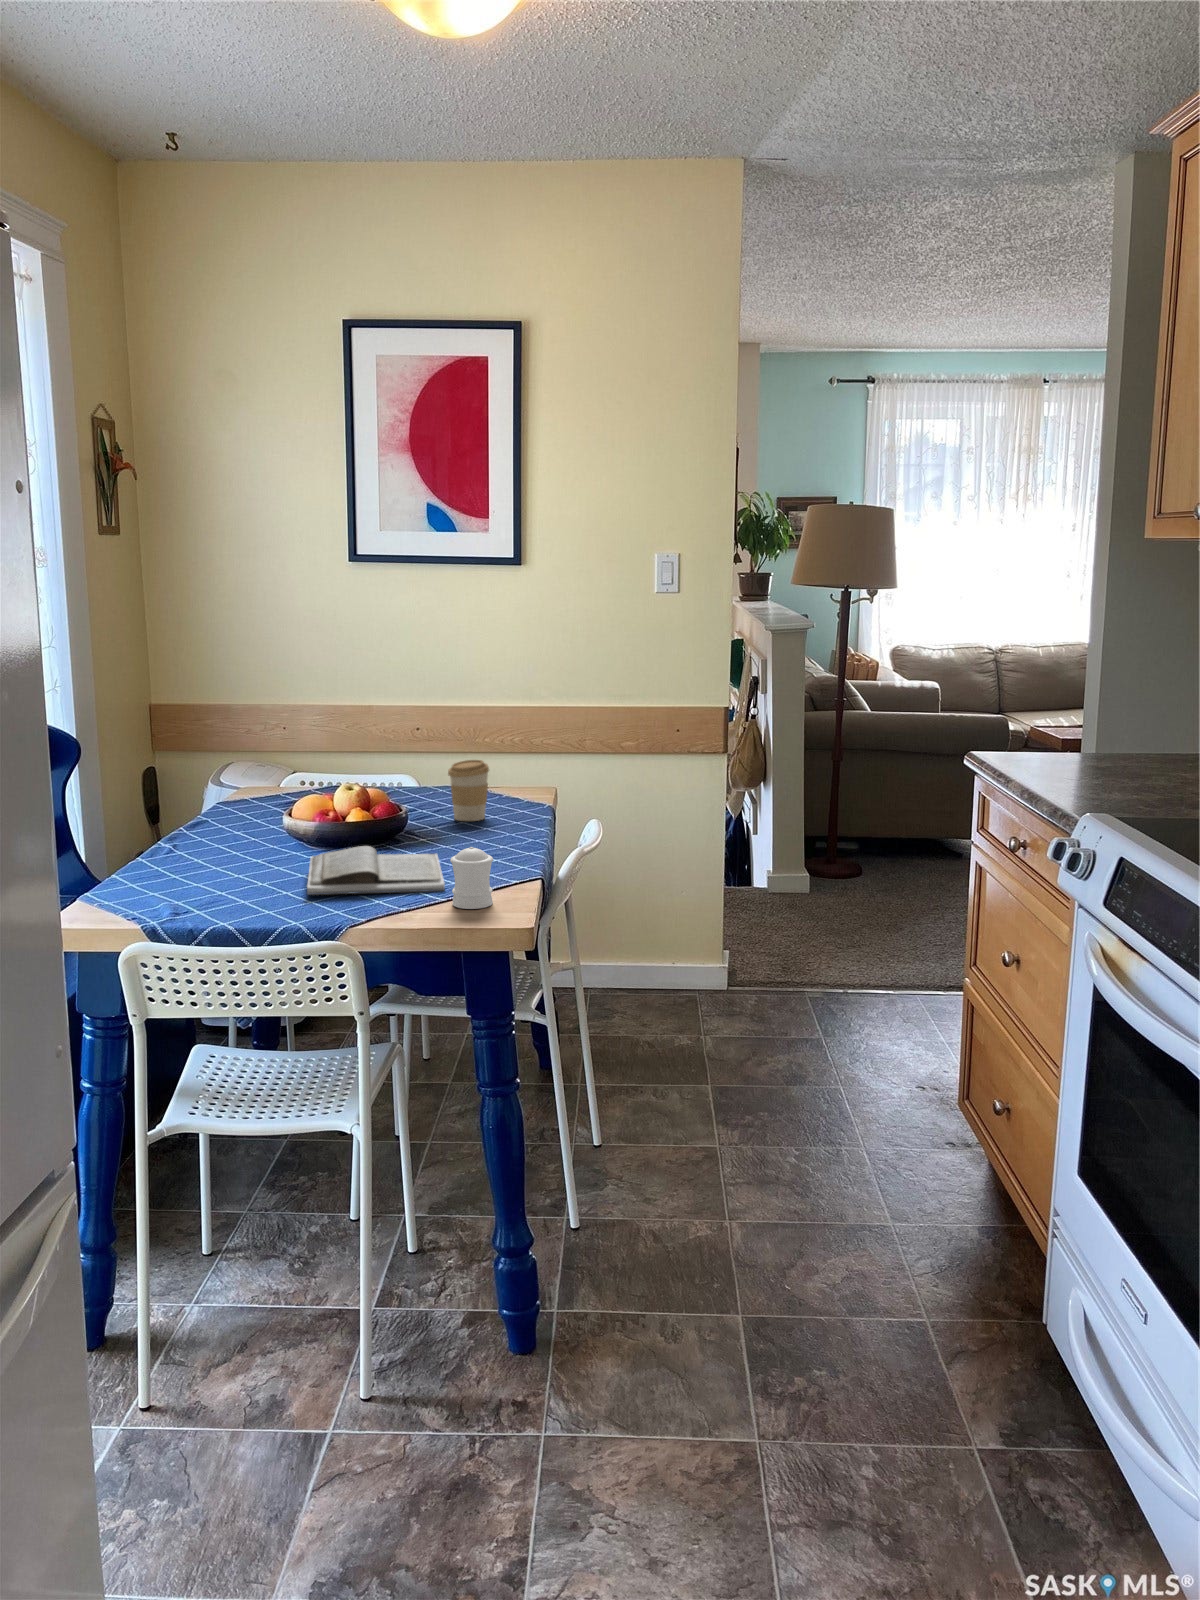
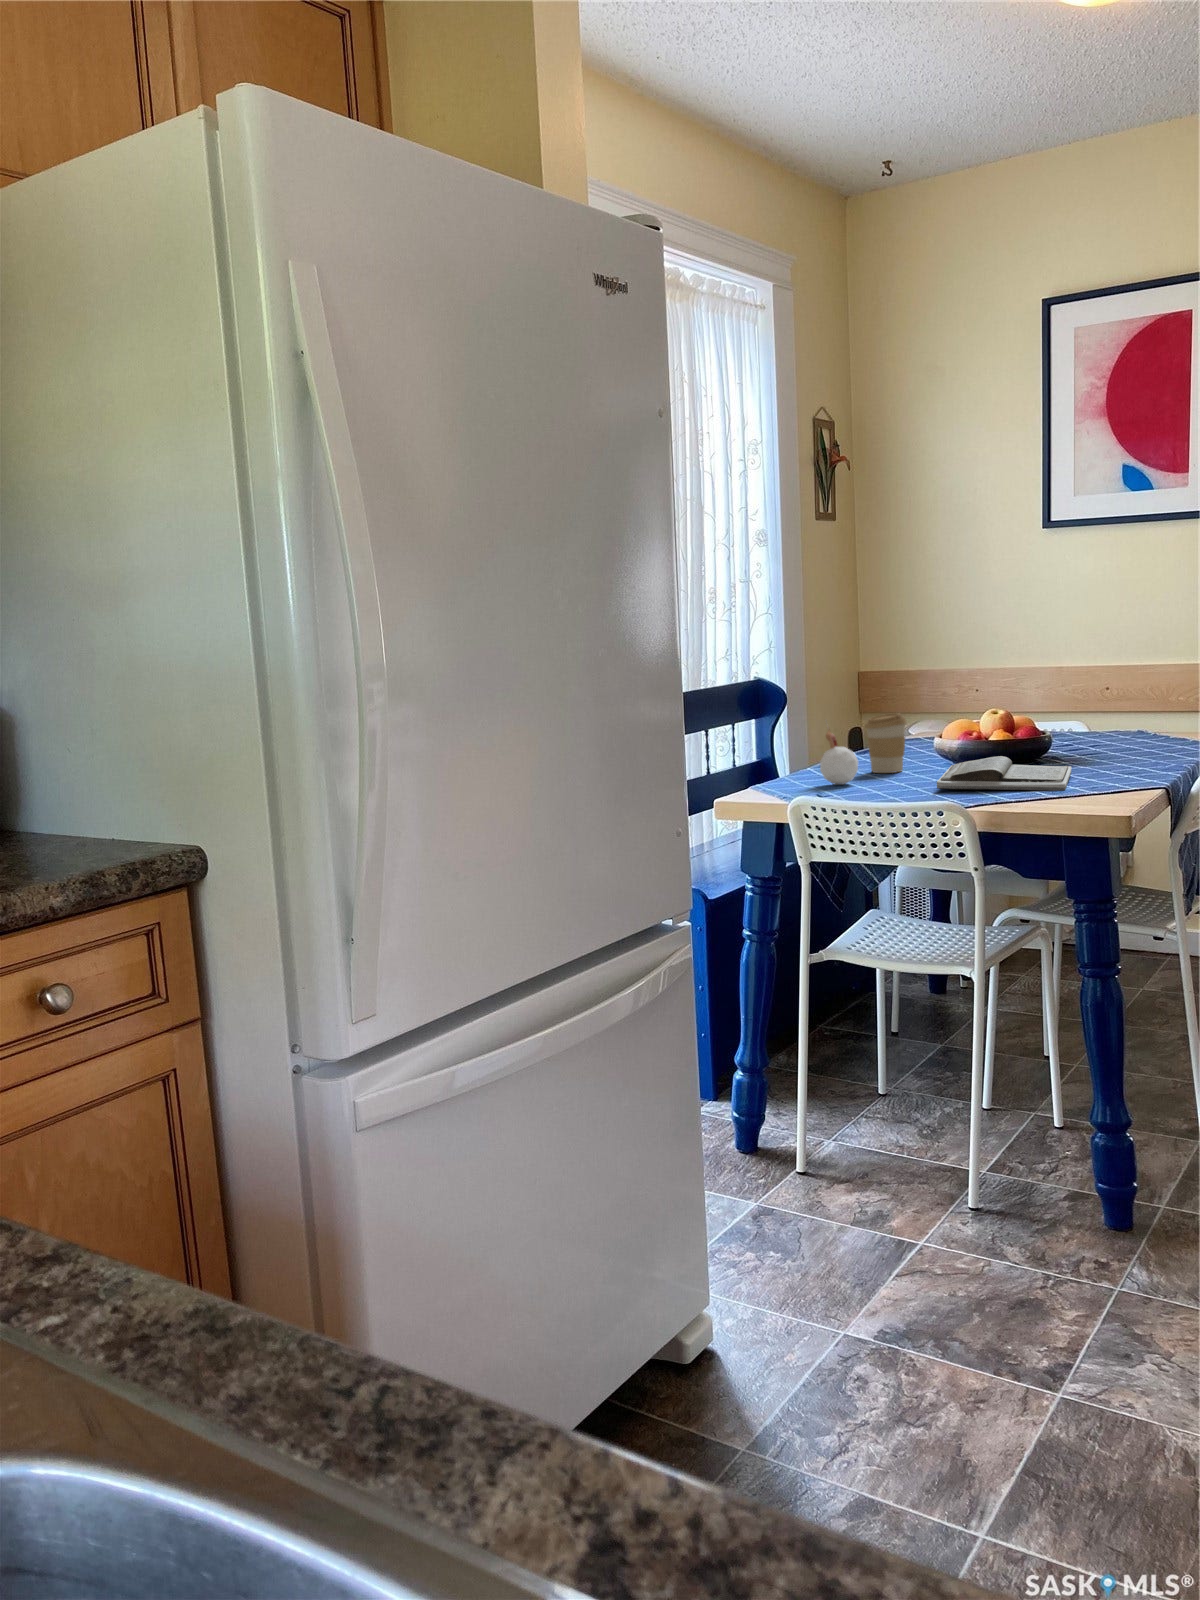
coffee cup: present [448,760,489,821] -> present [865,713,906,773]
candle: none [159,809,205,887] -> present [820,727,858,784]
salt shaker: present [450,847,493,909] -> none [1064,743,1106,799]

